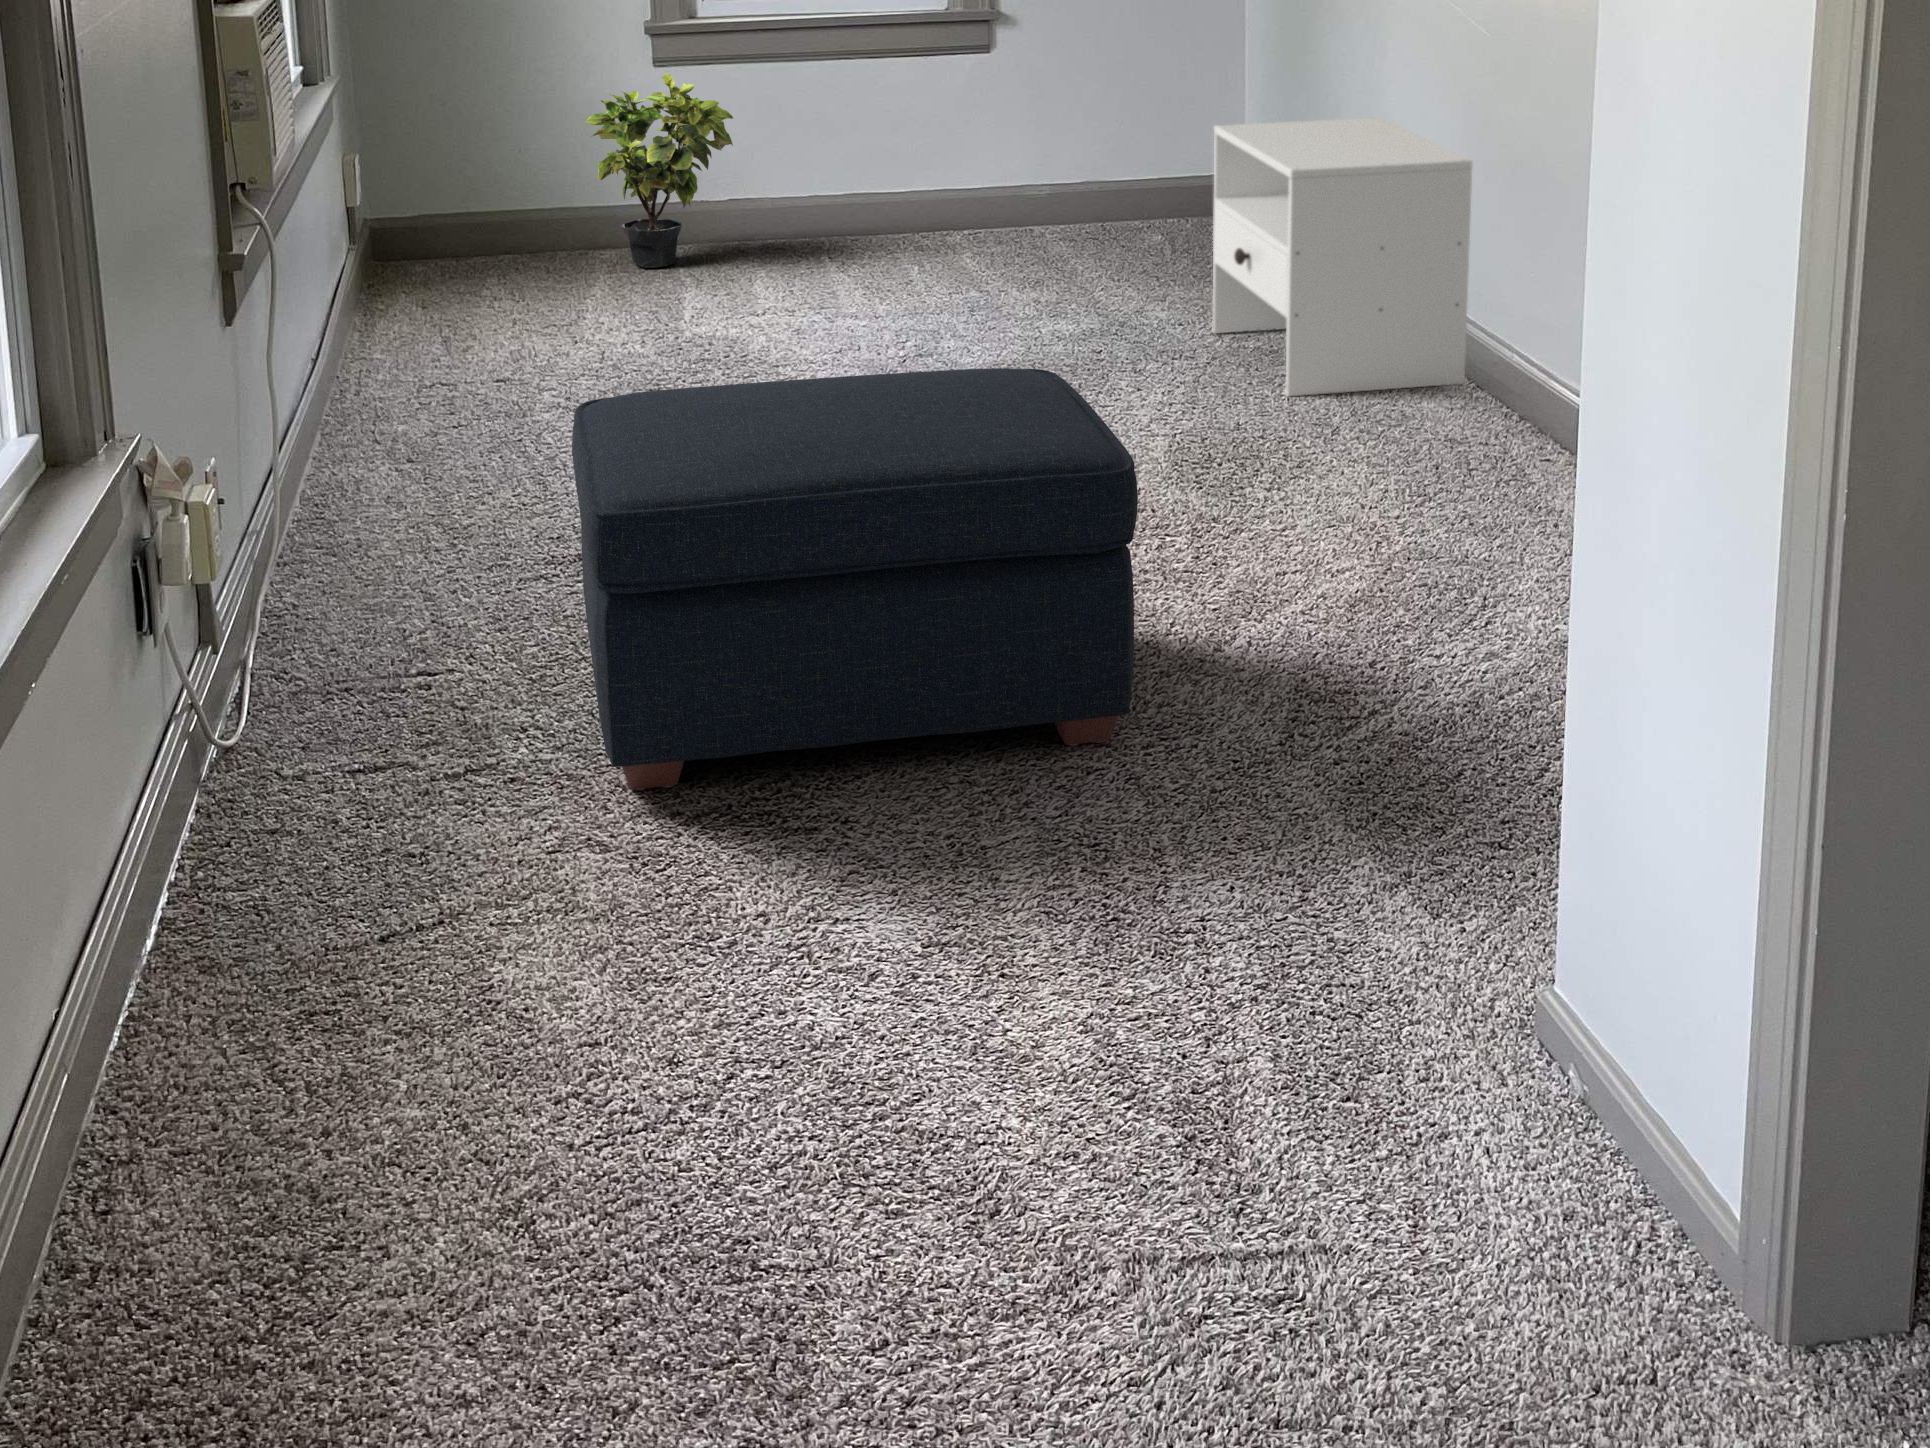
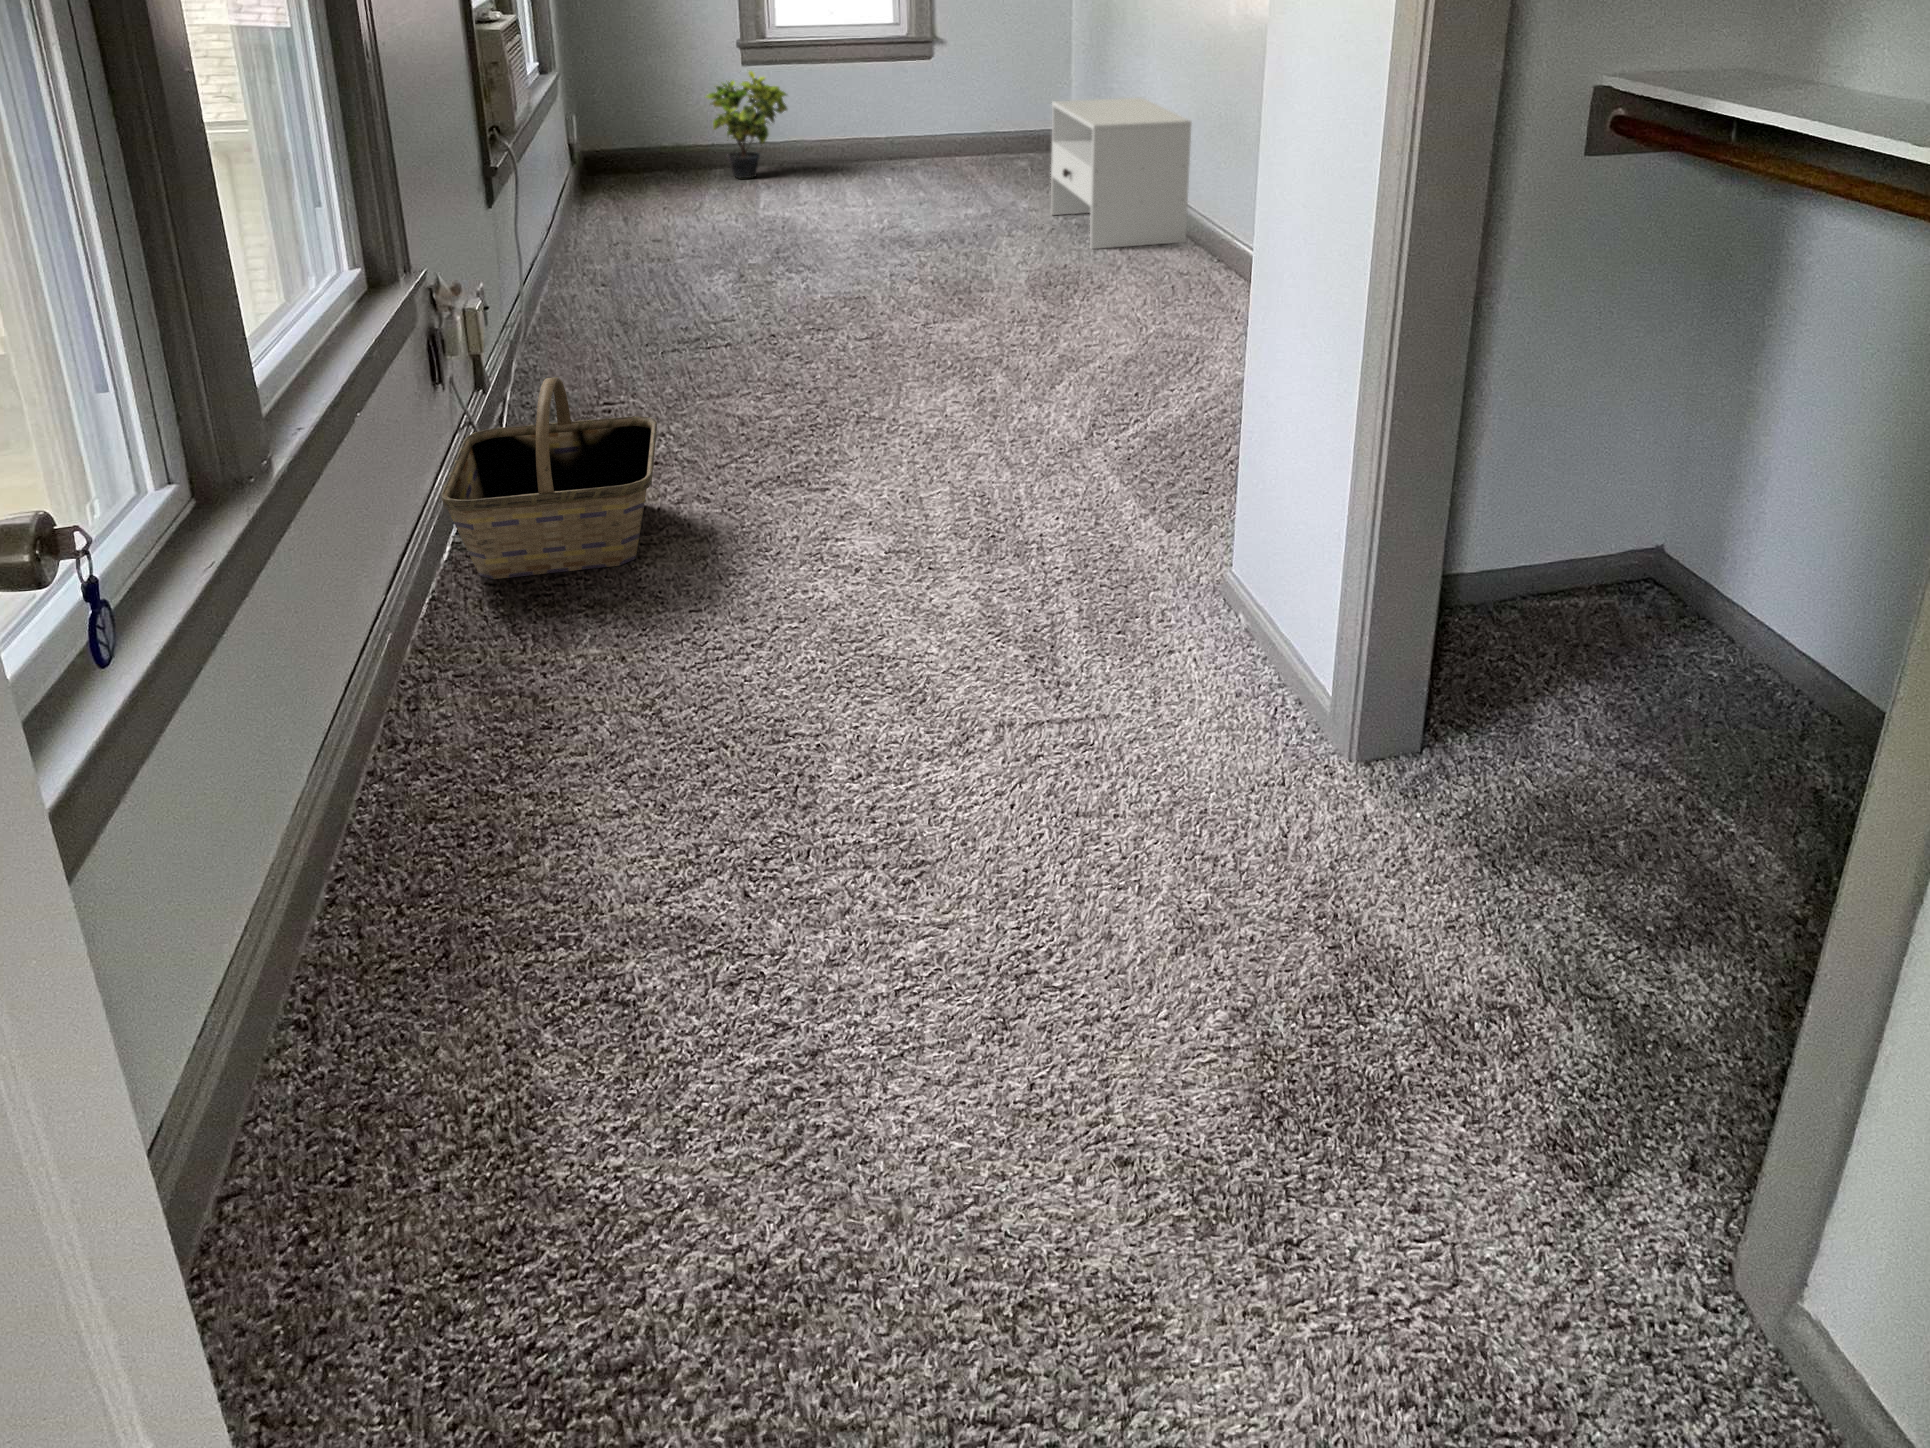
ottoman: present [572,368,1138,790] -> none [691,233,1007,467]
basket: none [150,626,518,984] -> present [440,377,657,579]

